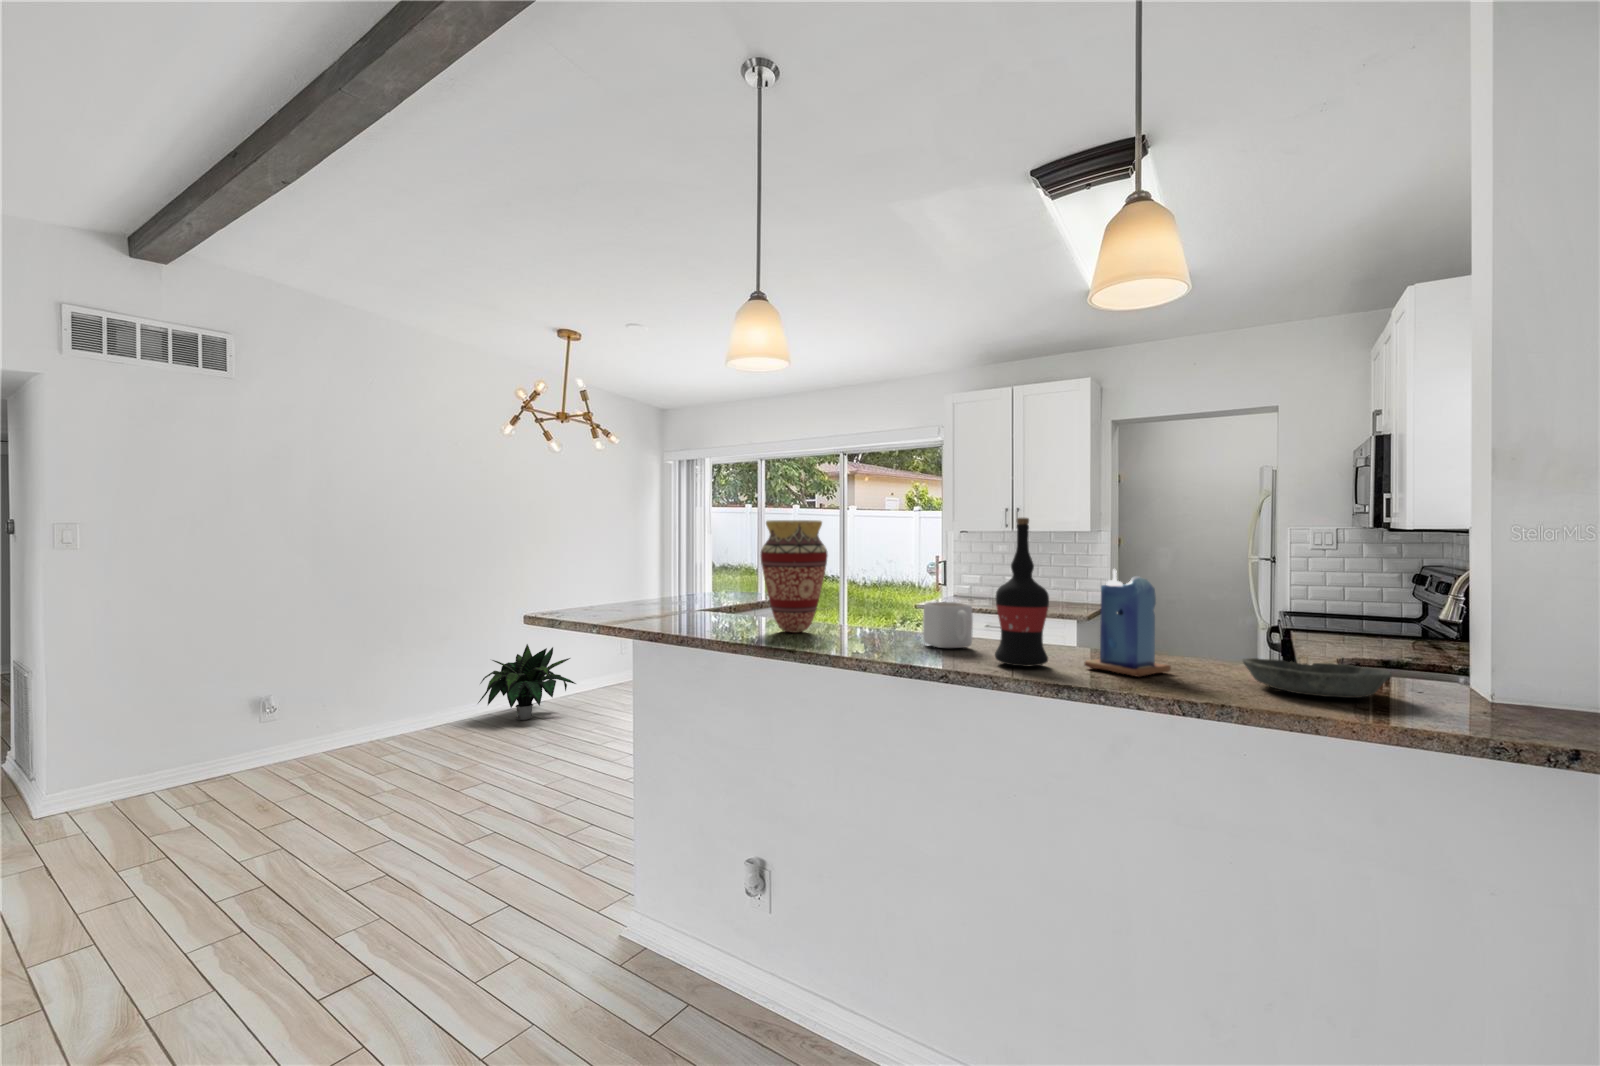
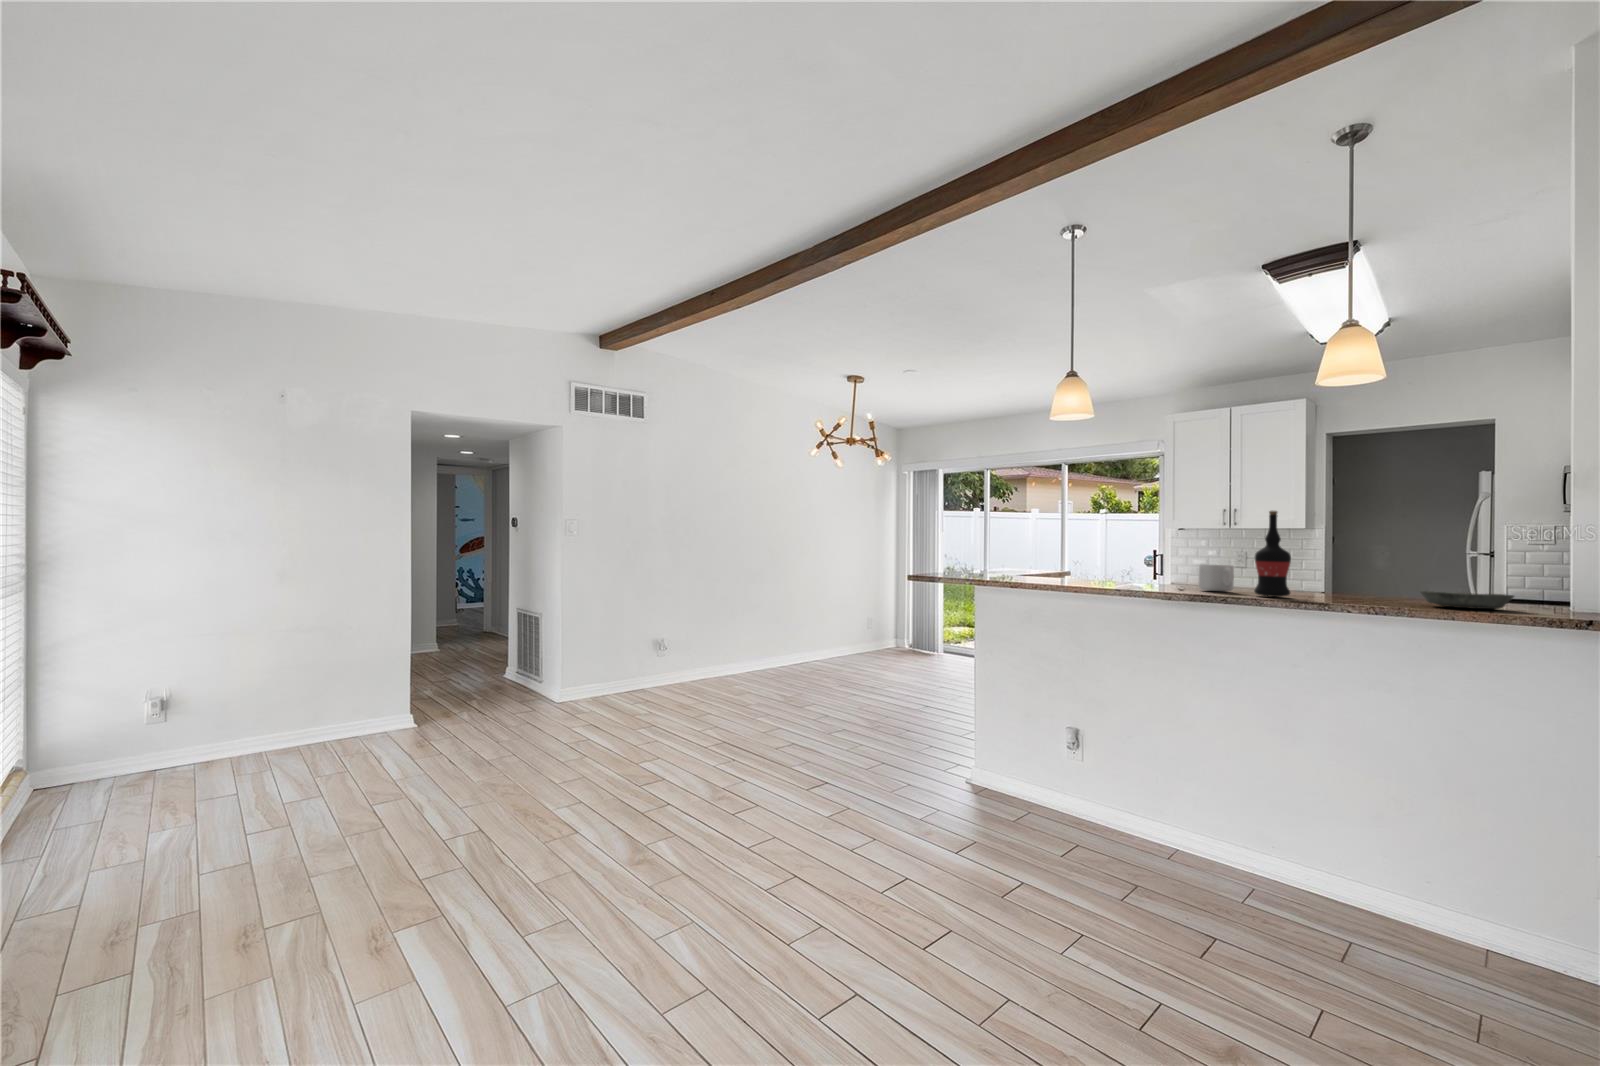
vase: present [761,520,828,633] -> none [1080,514,1126,584]
candle: present [1085,570,1171,677] -> none [1314,540,1373,601]
potted plant: present [478,644,576,720] -> none [780,614,854,672]

